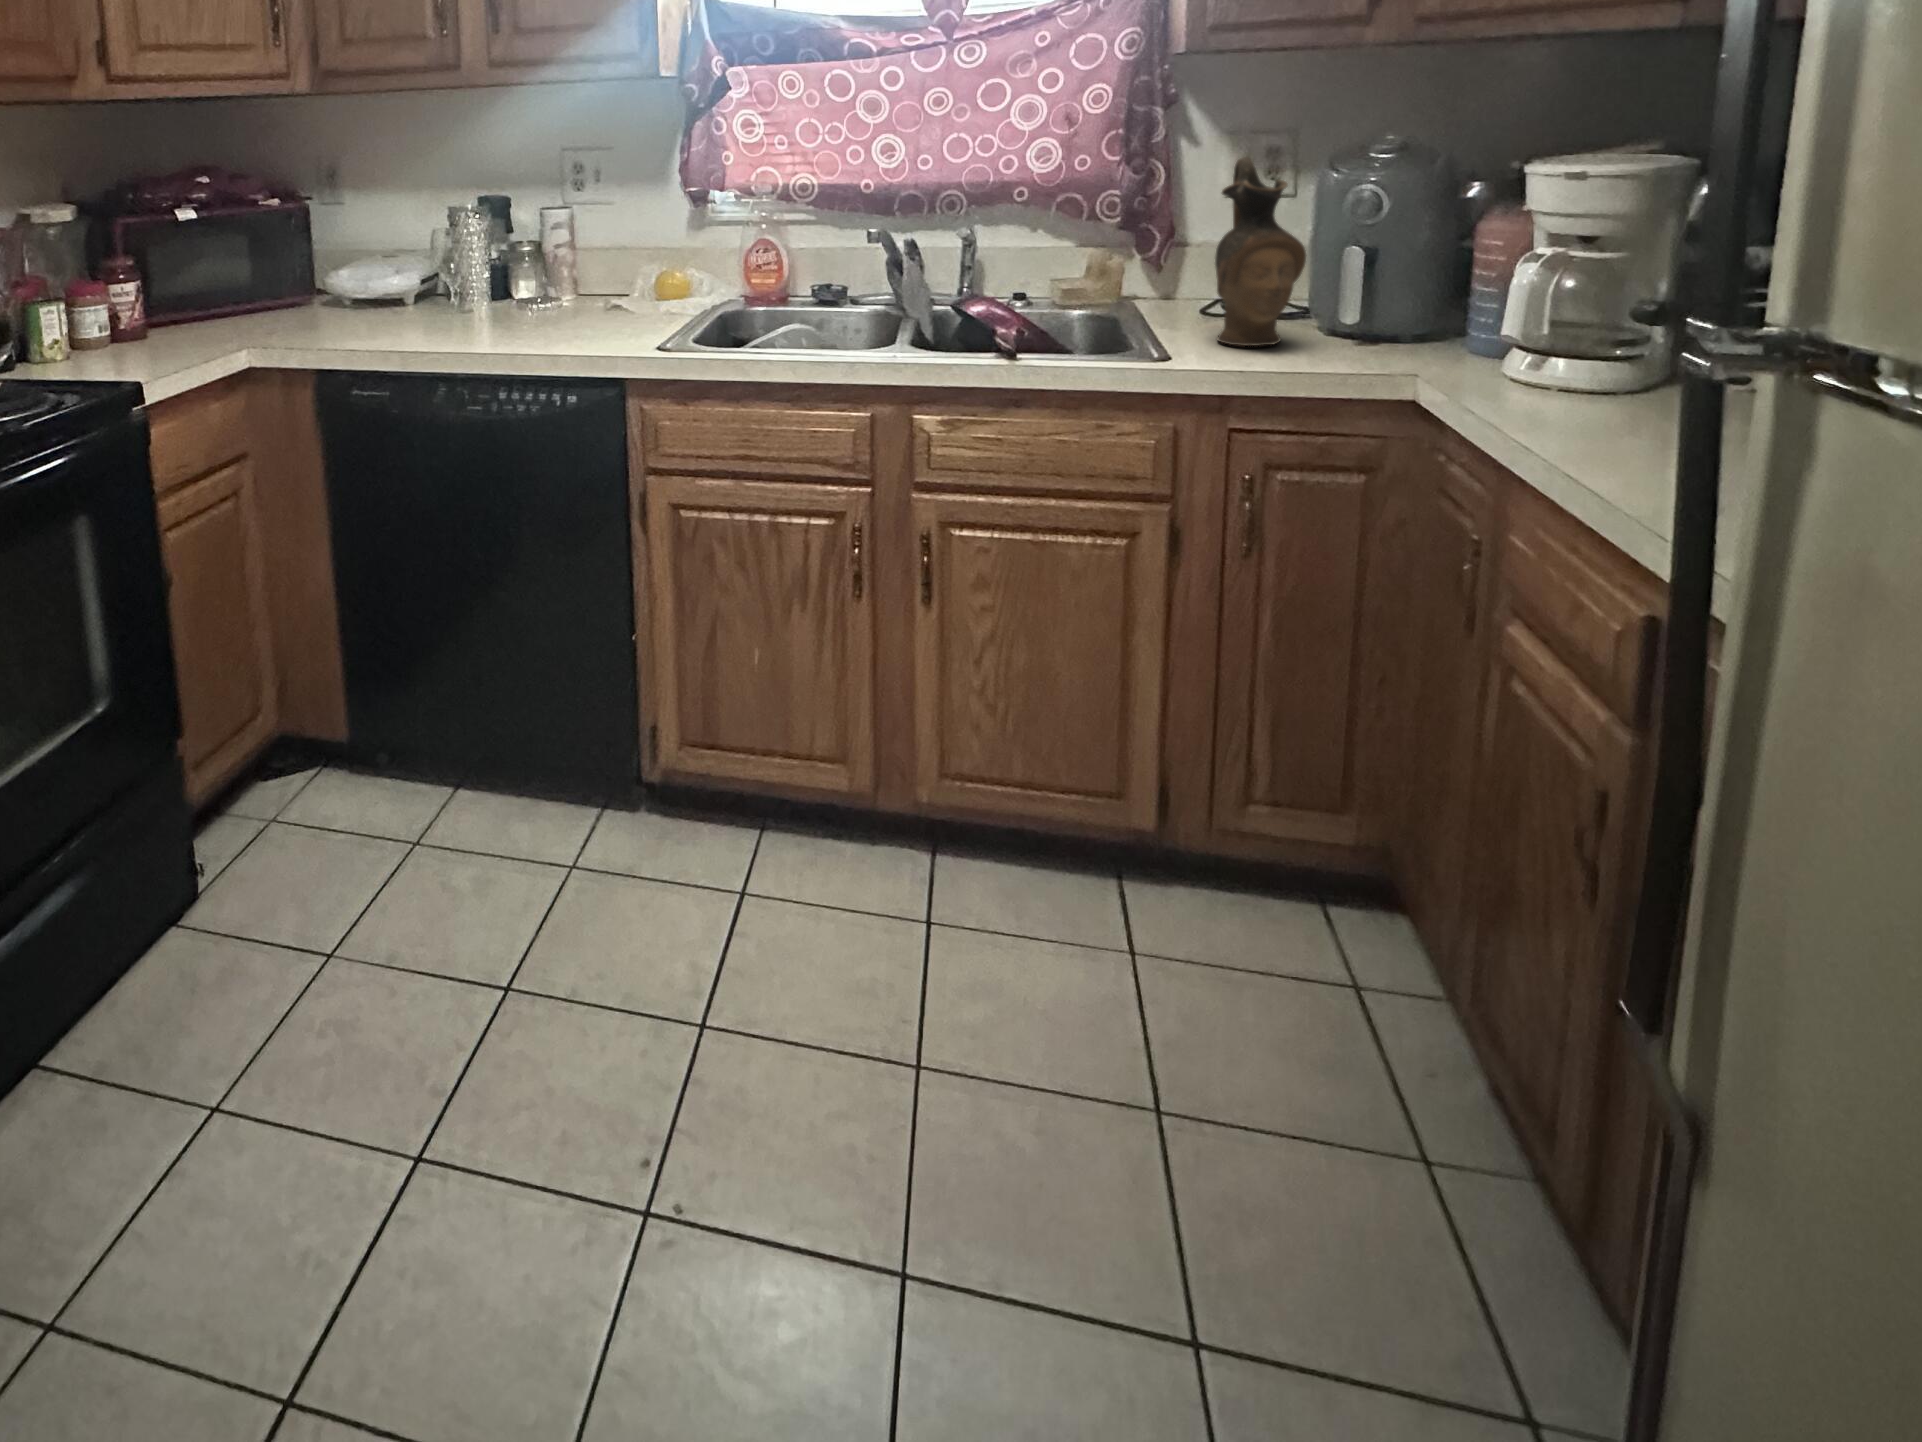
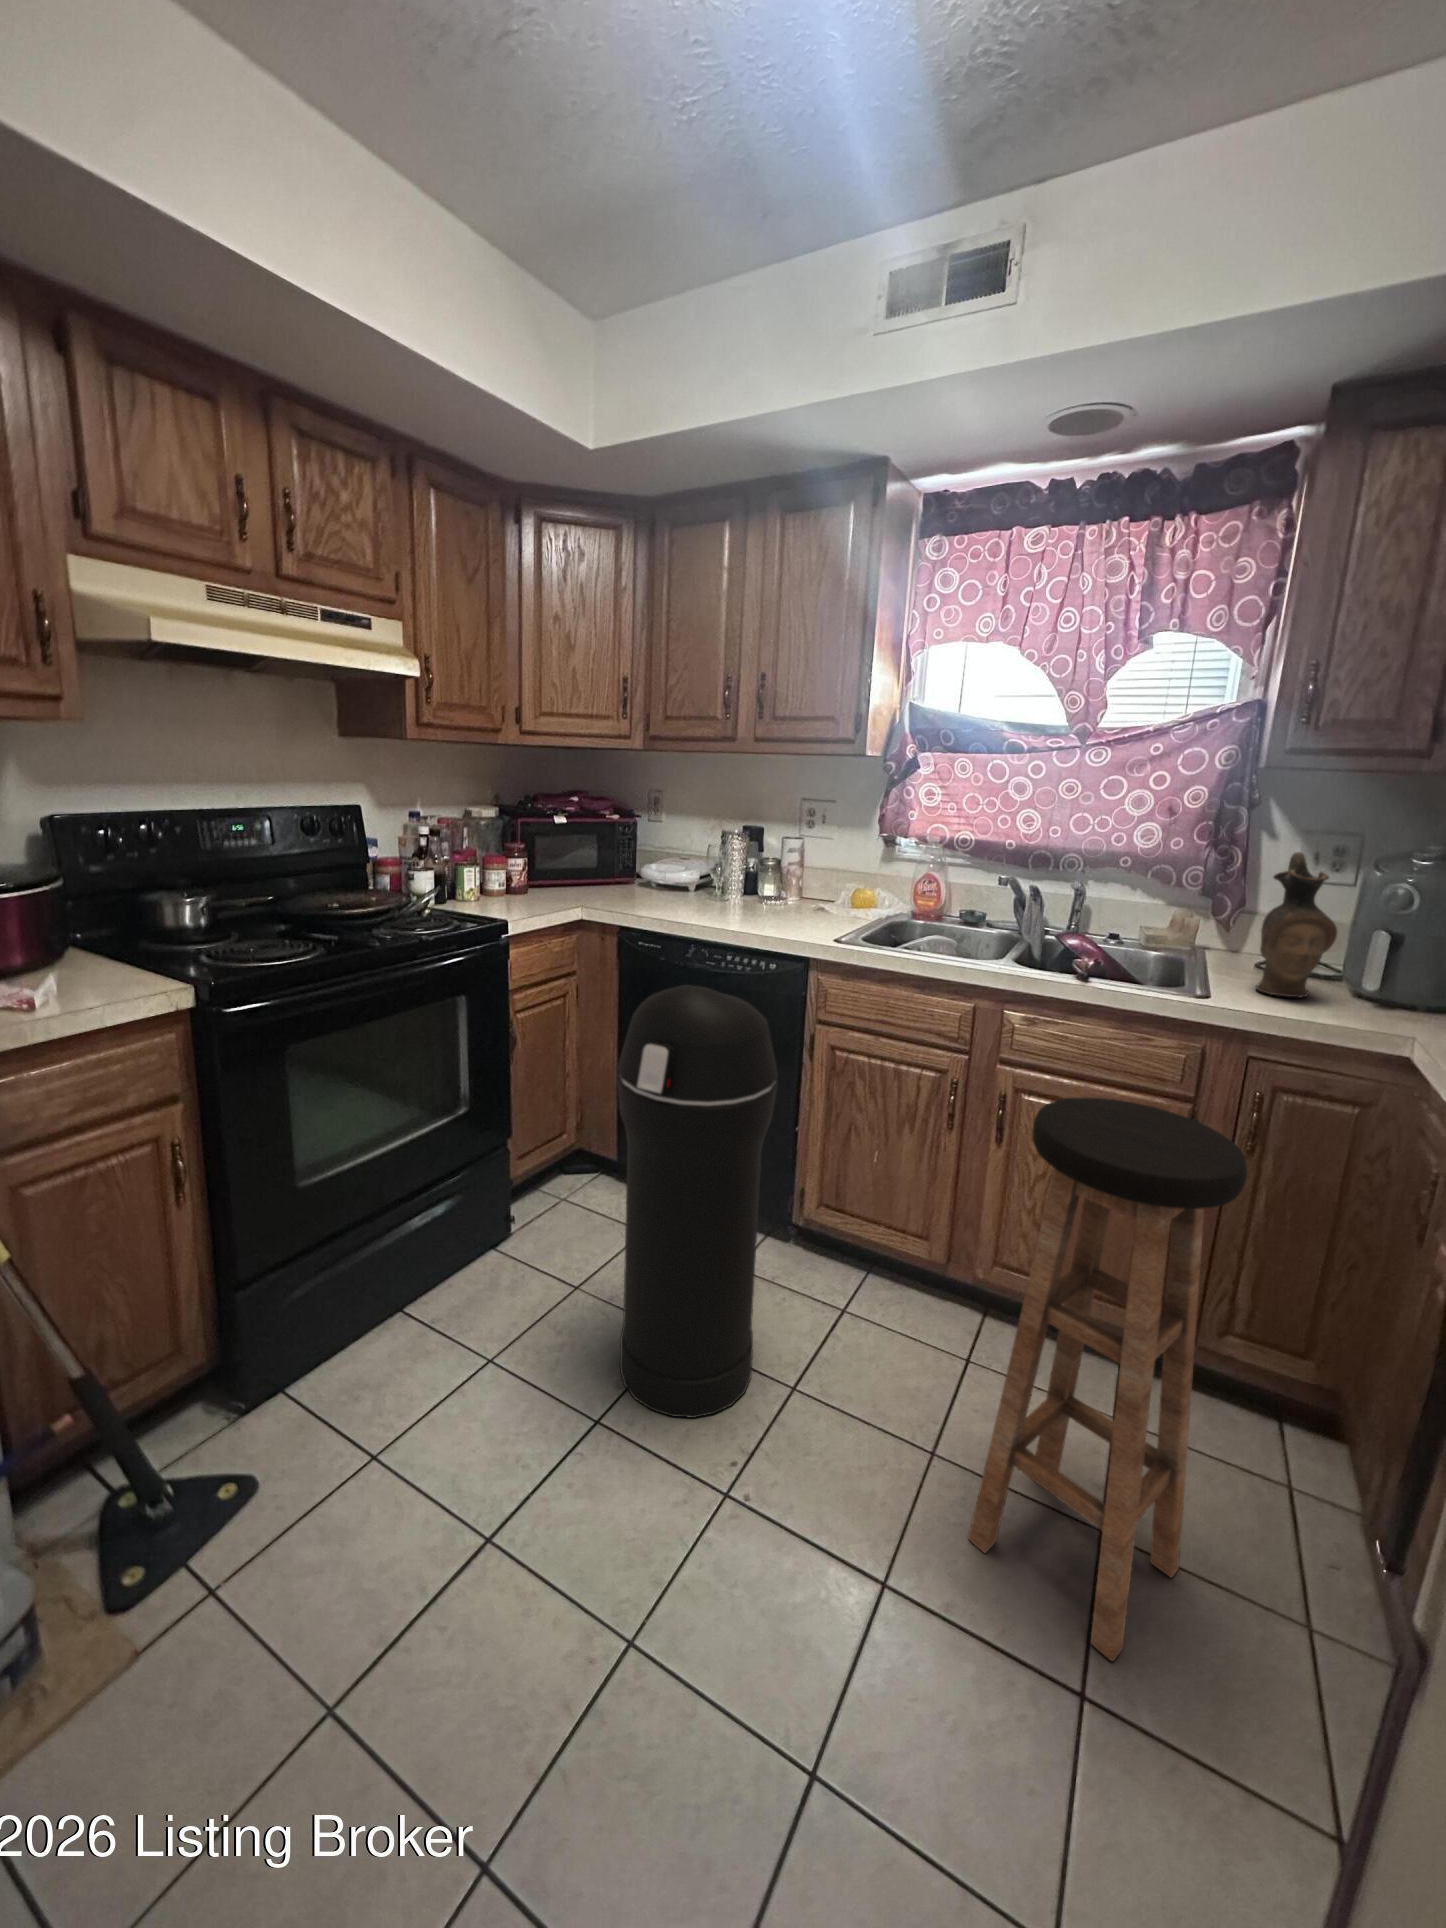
trash can: none [382,442,638,1117] -> present [617,985,778,1418]
bar stool: none [998,513,1300,1291] -> present [968,1097,1247,1661]

